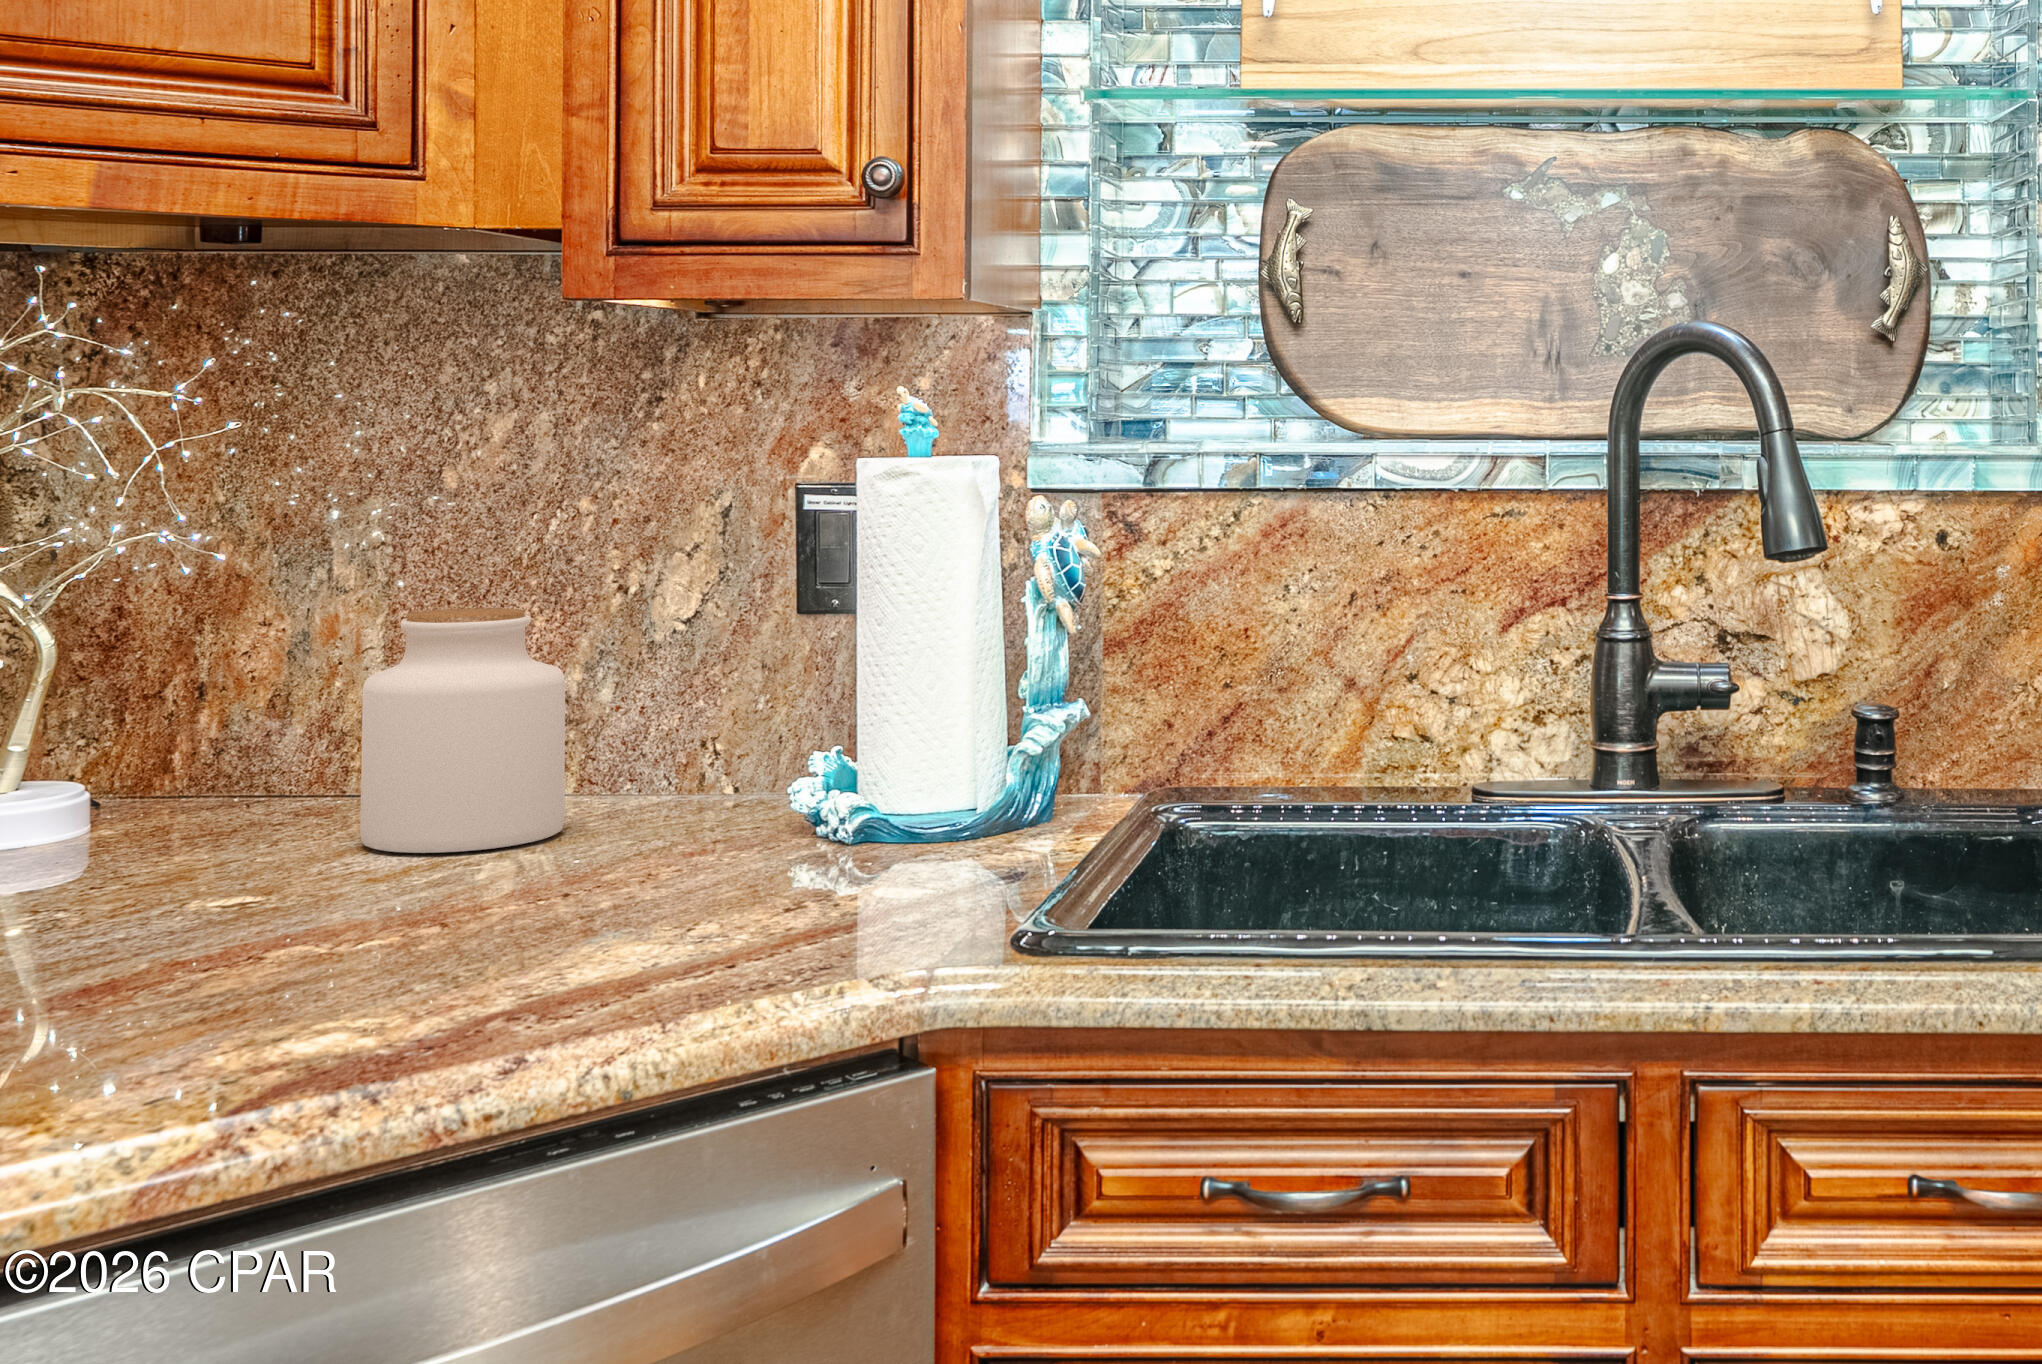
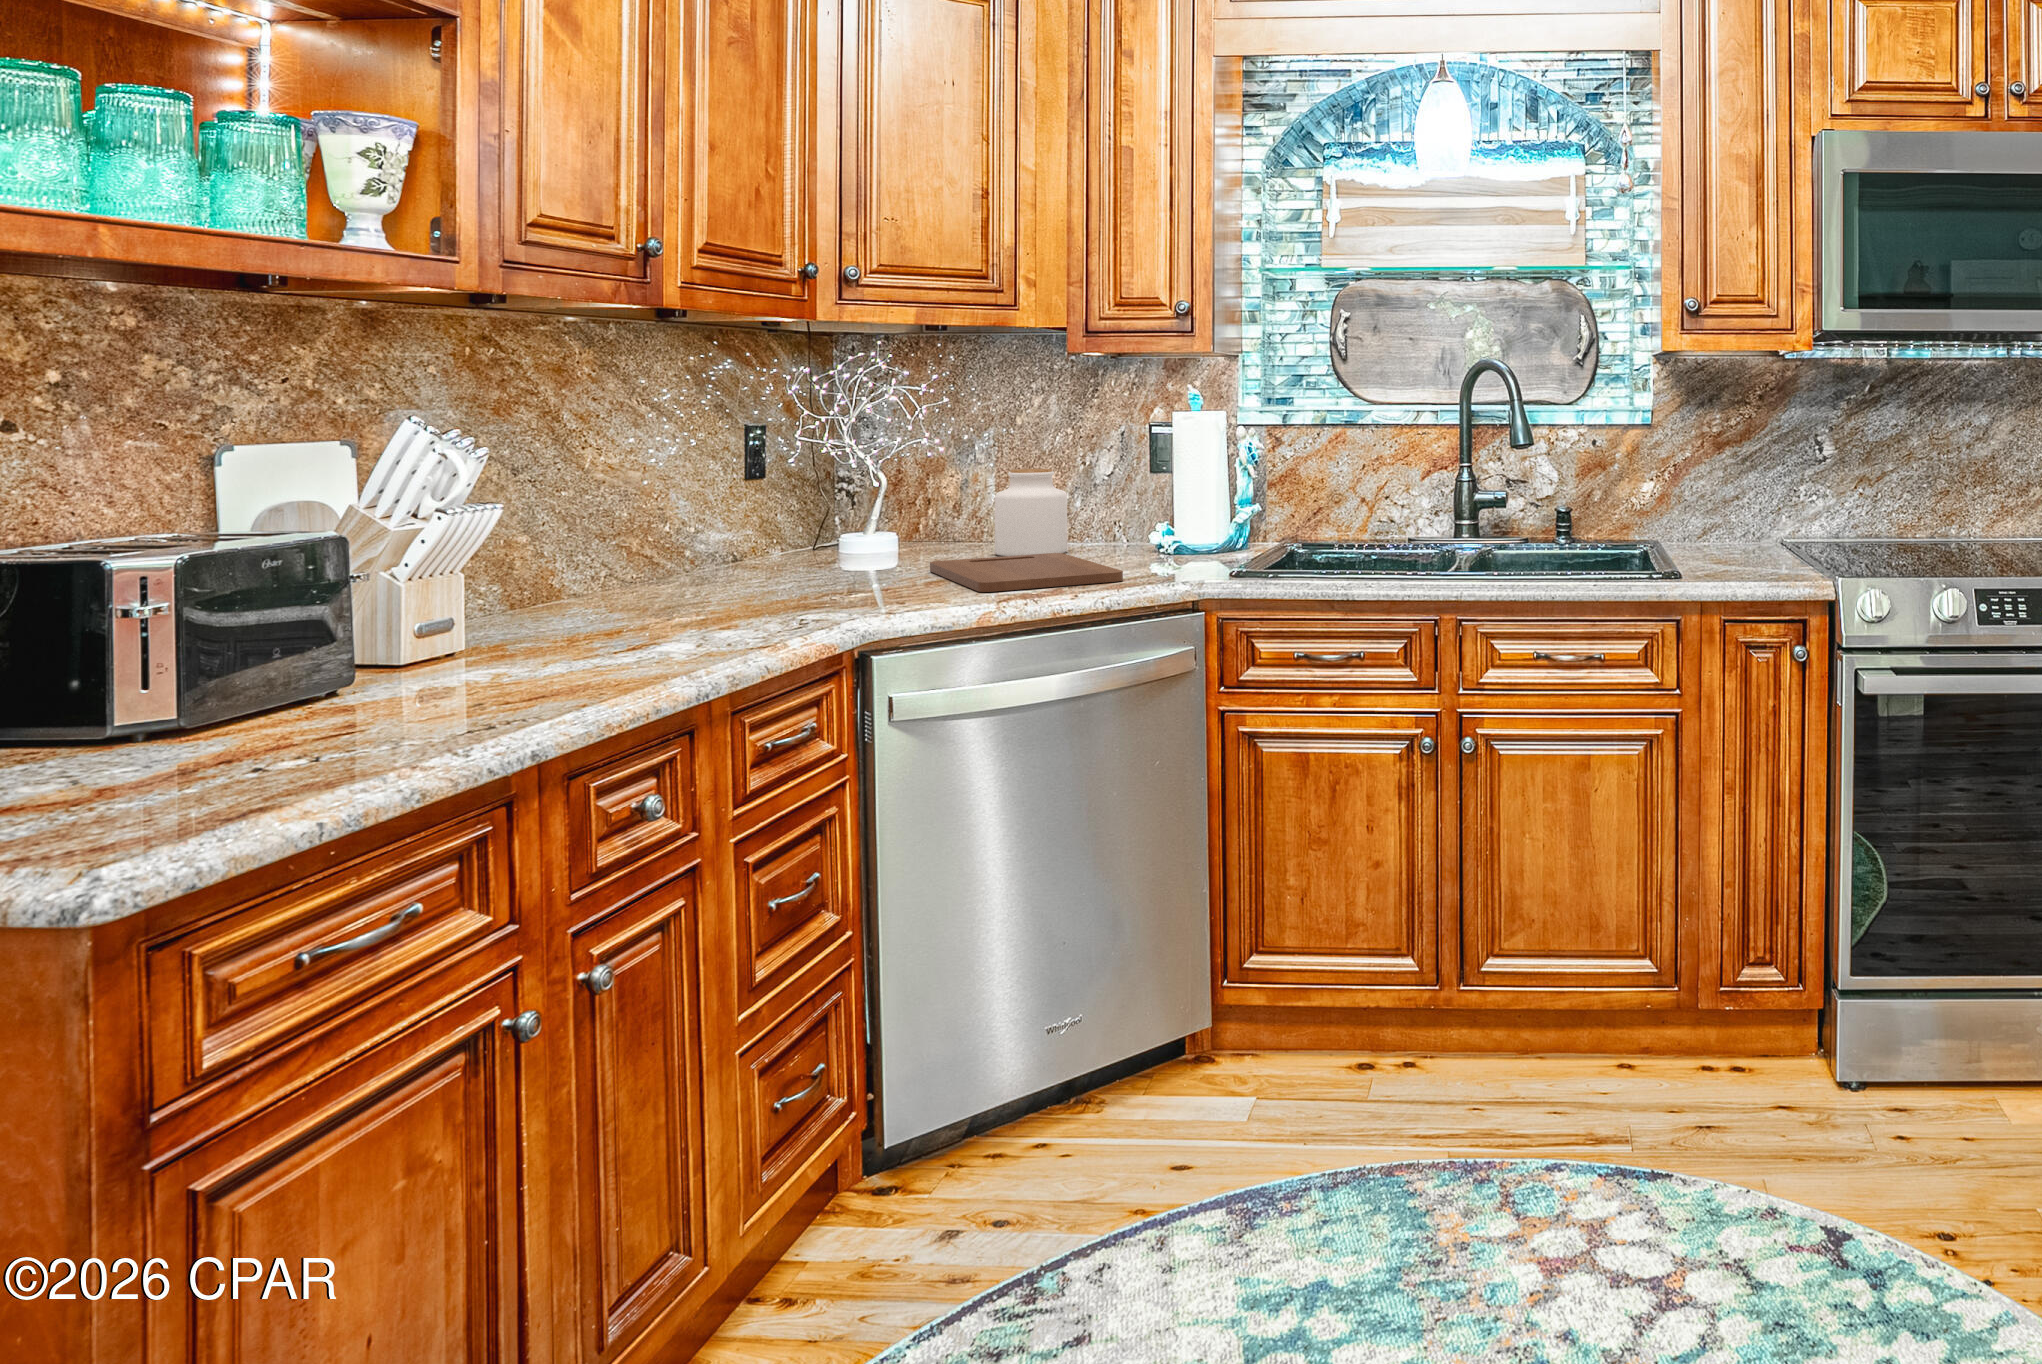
cutting board: none [118,850,678,1040] -> present [930,553,1123,592]

